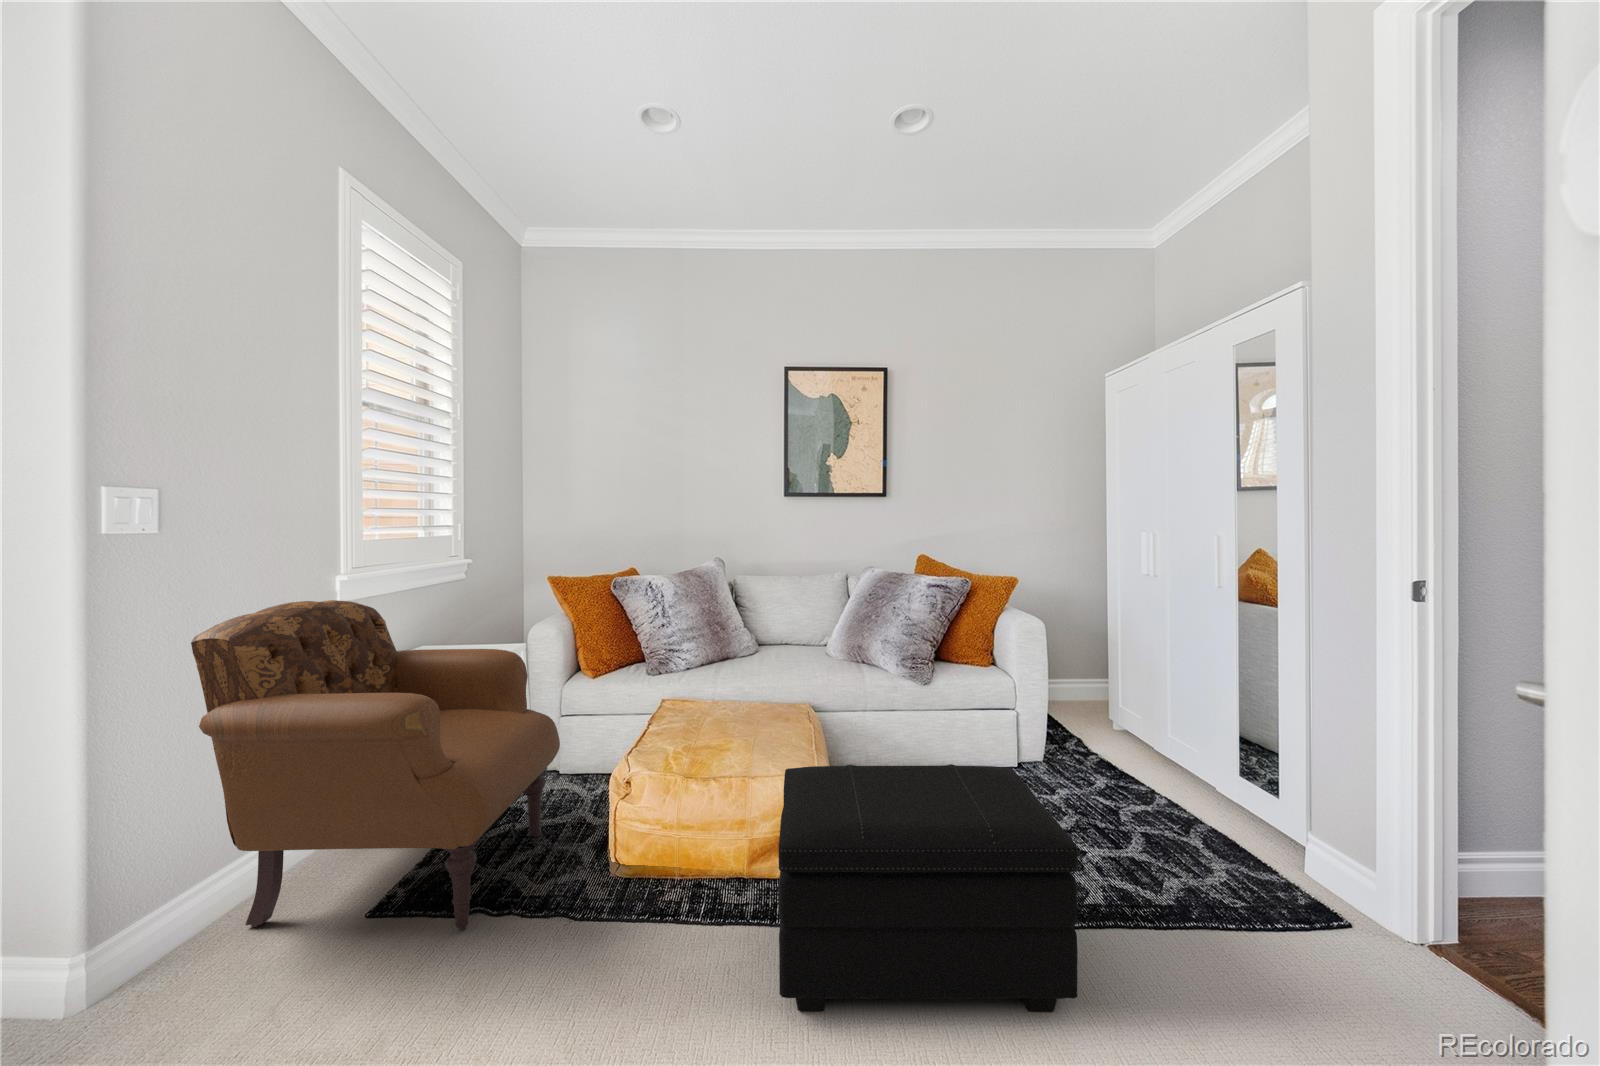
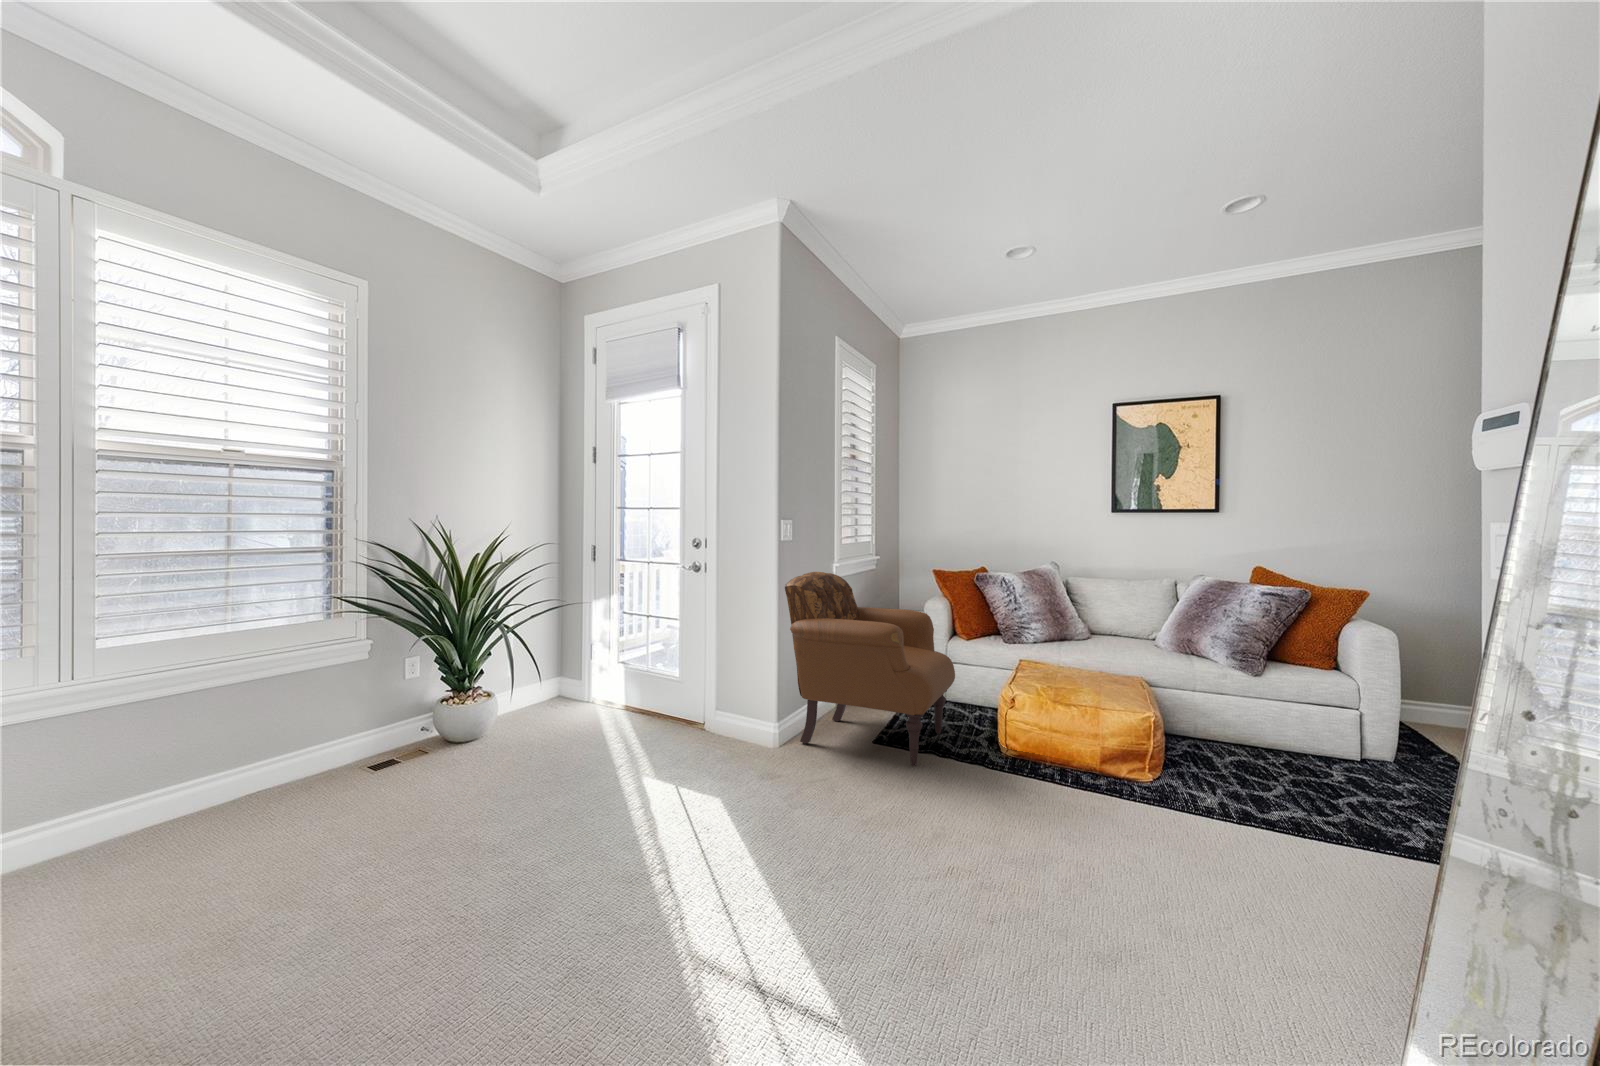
footstool: present [779,764,1078,1012] -> none [1129,700,1382,887]

